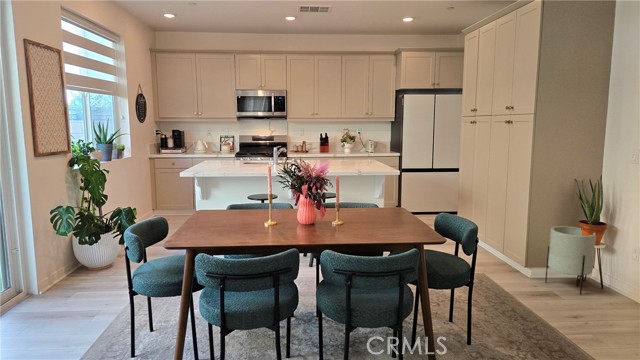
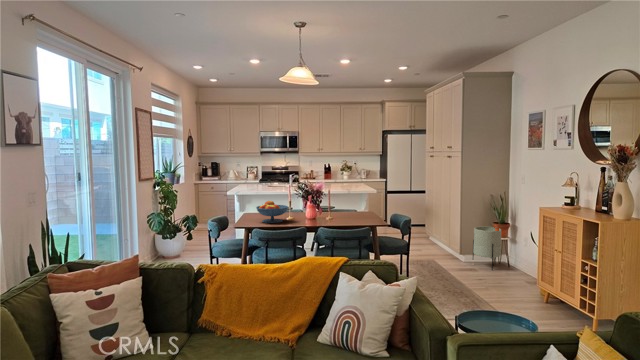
fruit bowl: none [210,193,267,235] -> present [256,201,288,223]

